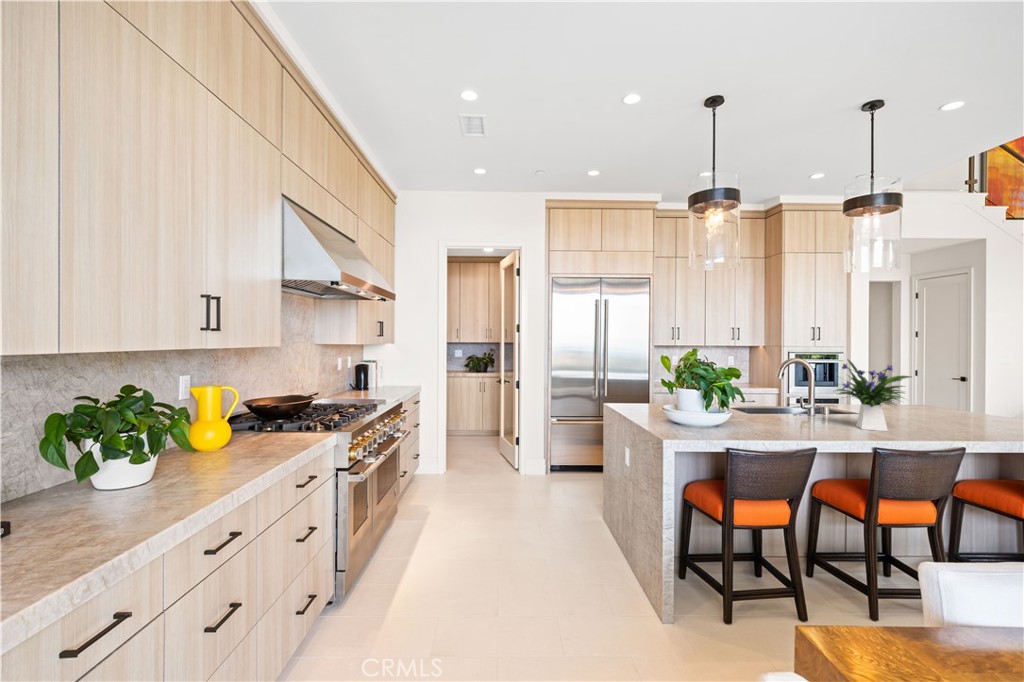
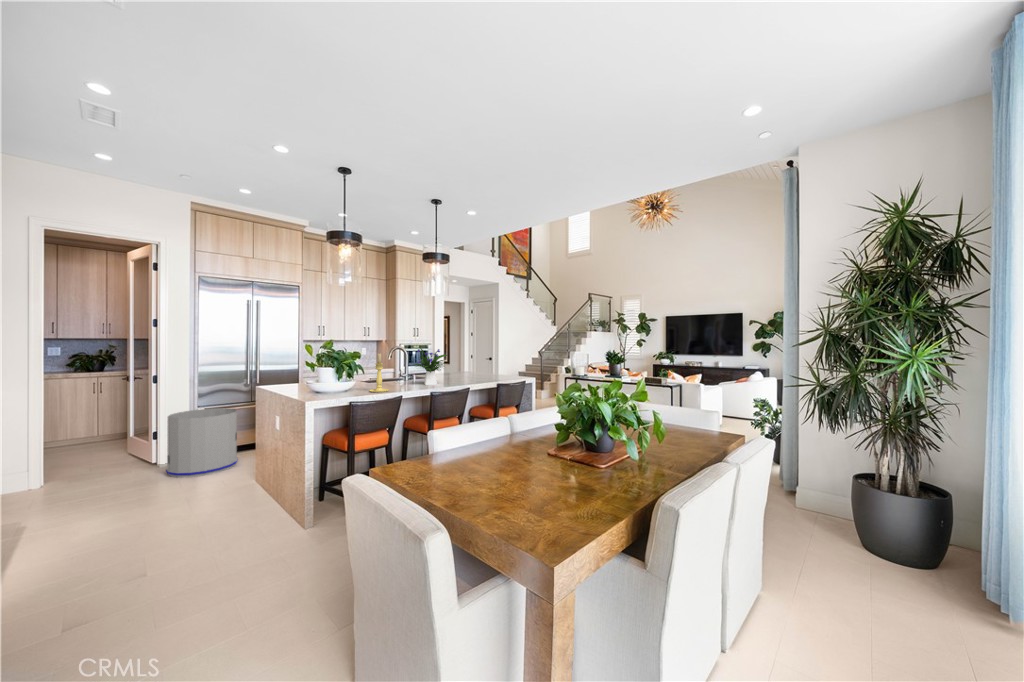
candle holder: none [757,369,793,436] -> present [370,353,388,392]
trash can: none [524,419,585,493] -> present [166,408,238,478]

